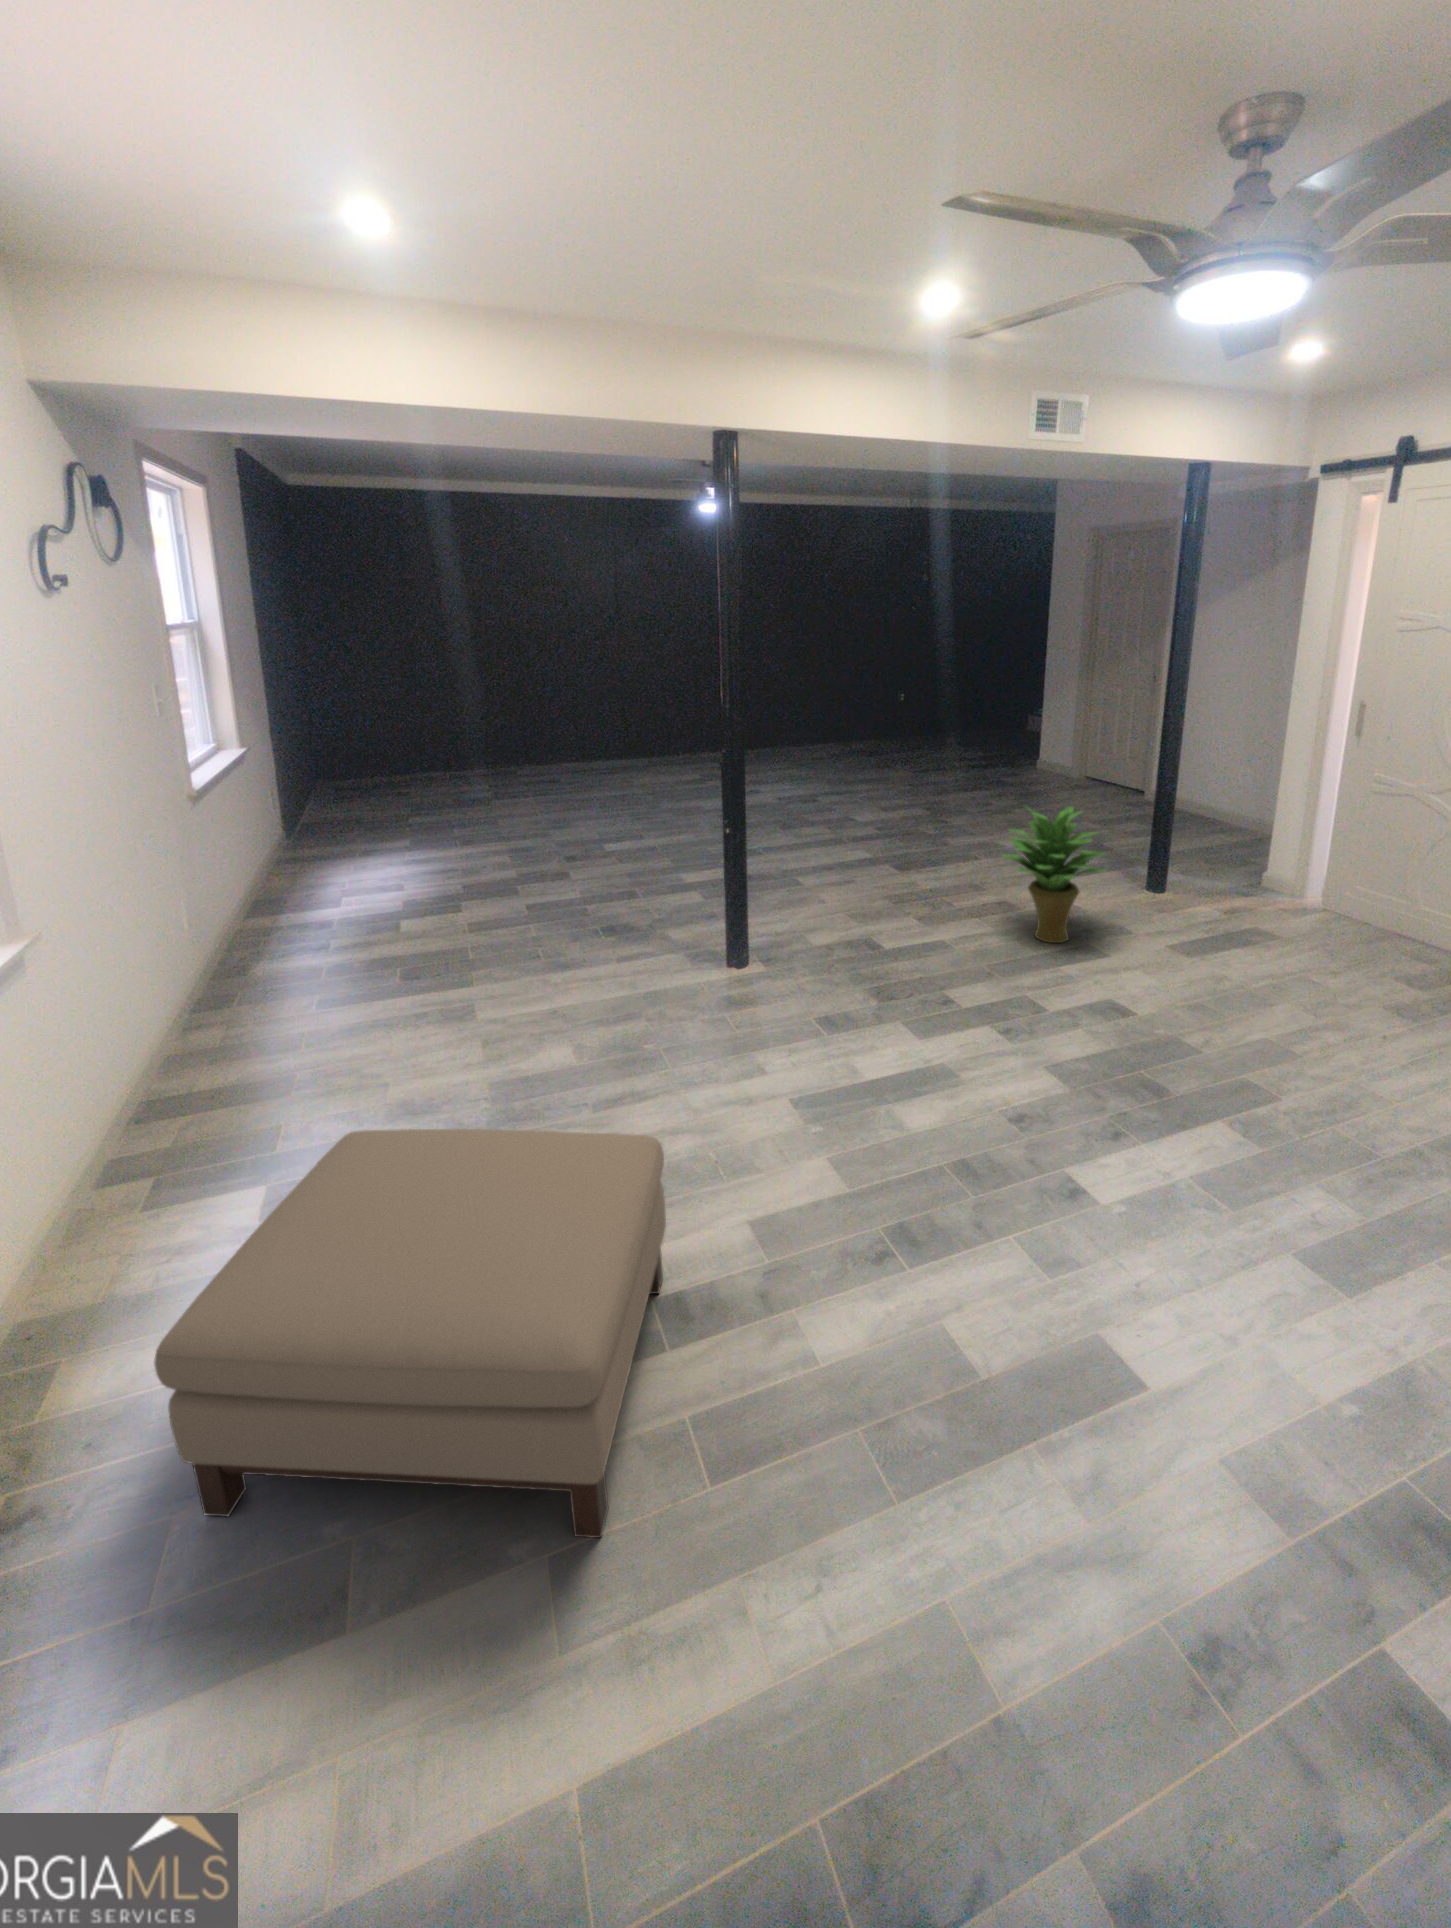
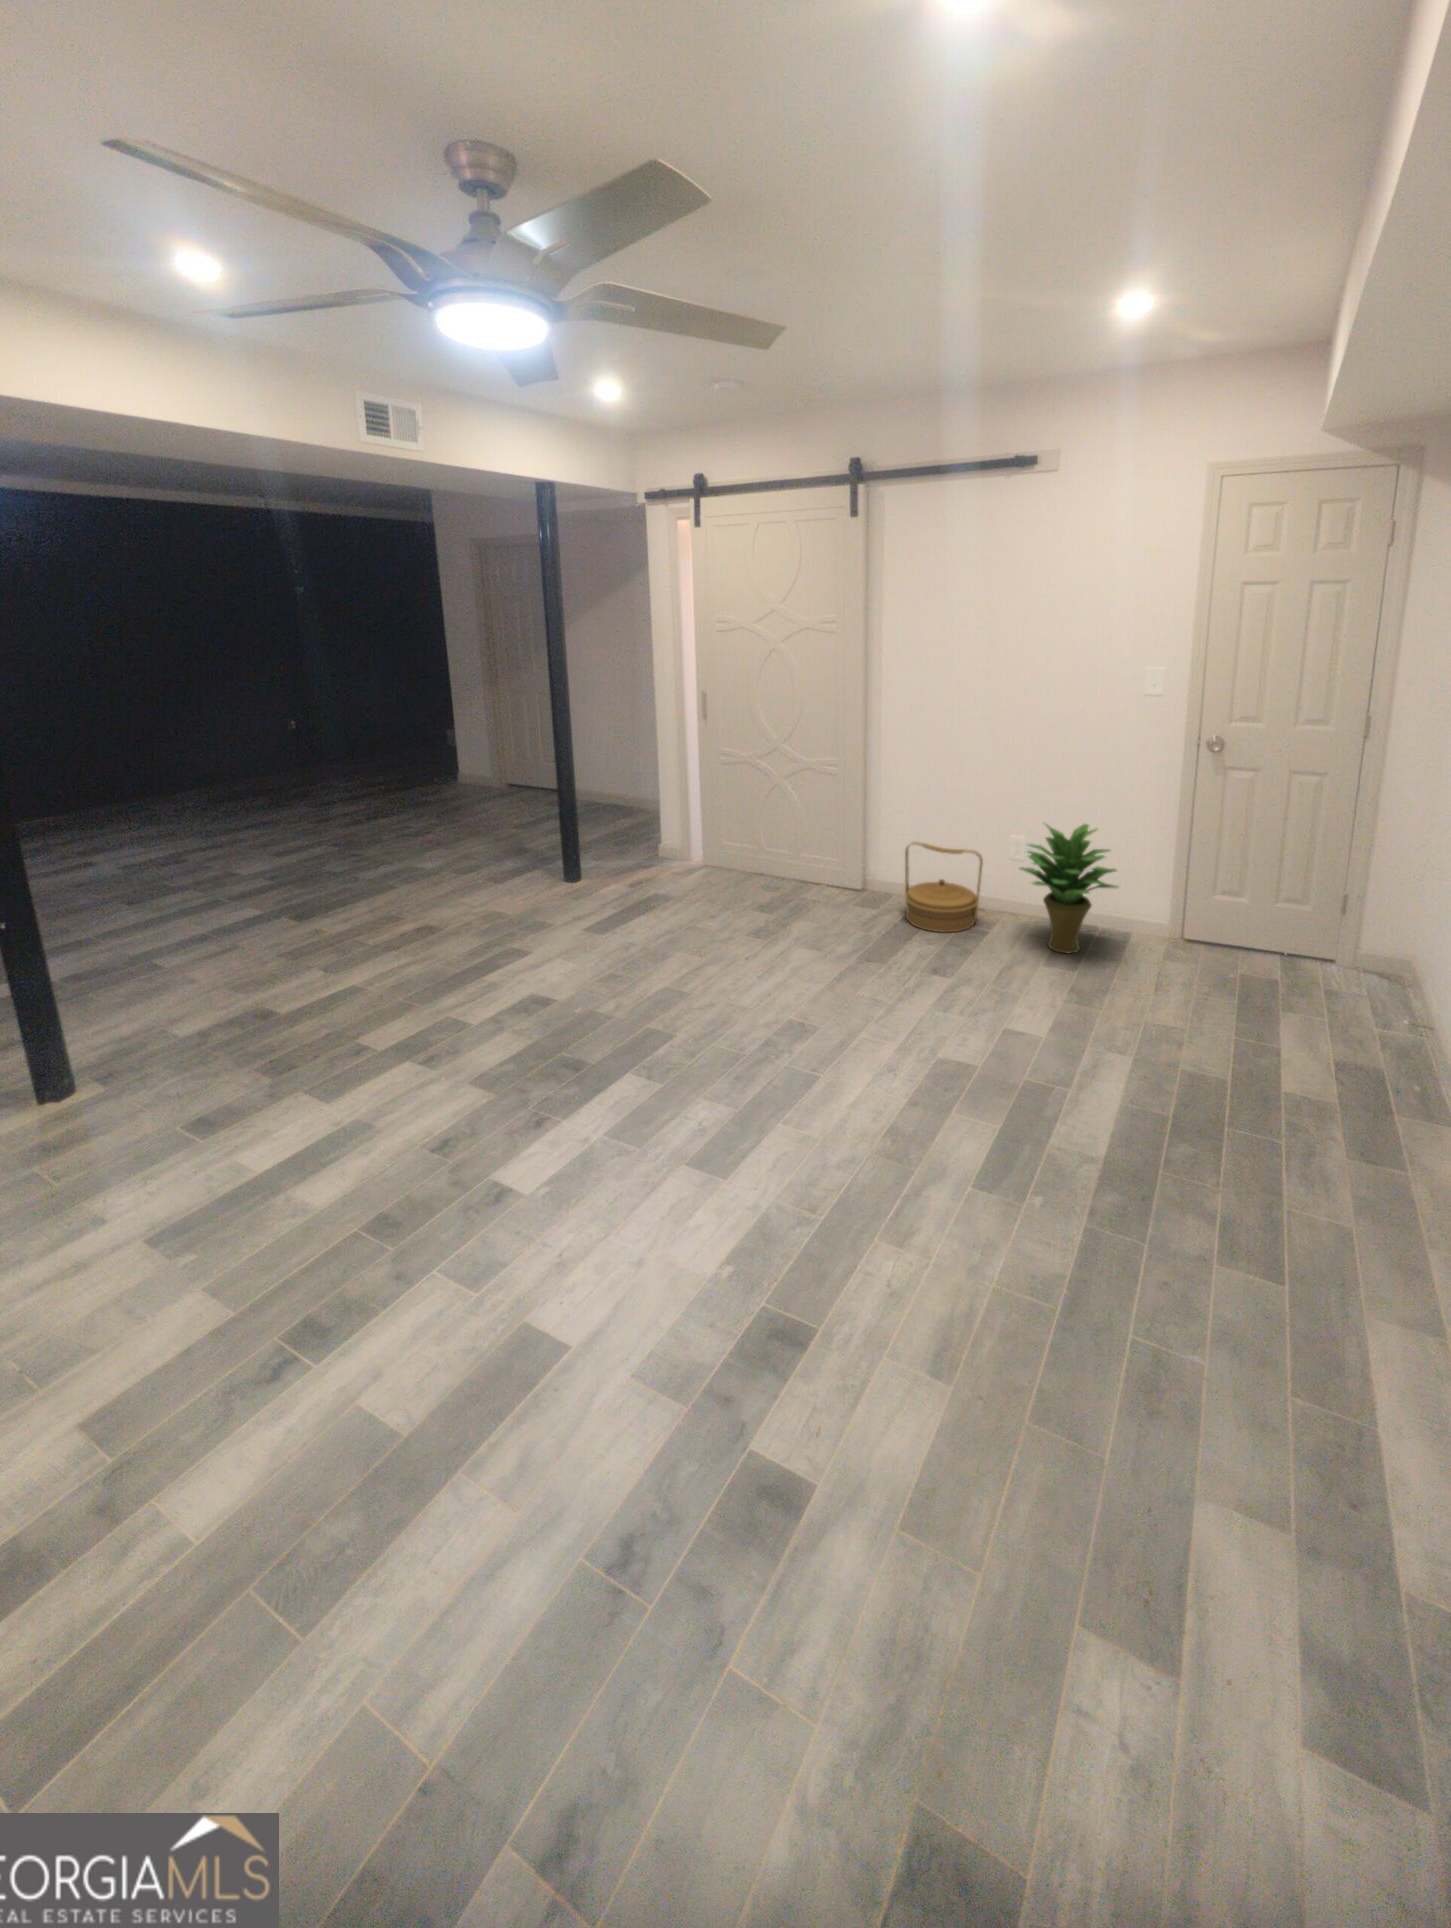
woven basket: none [882,832,964,926] -> present [905,842,983,933]
ottoman: present [154,1129,666,1538] -> none [201,1131,699,1538]

